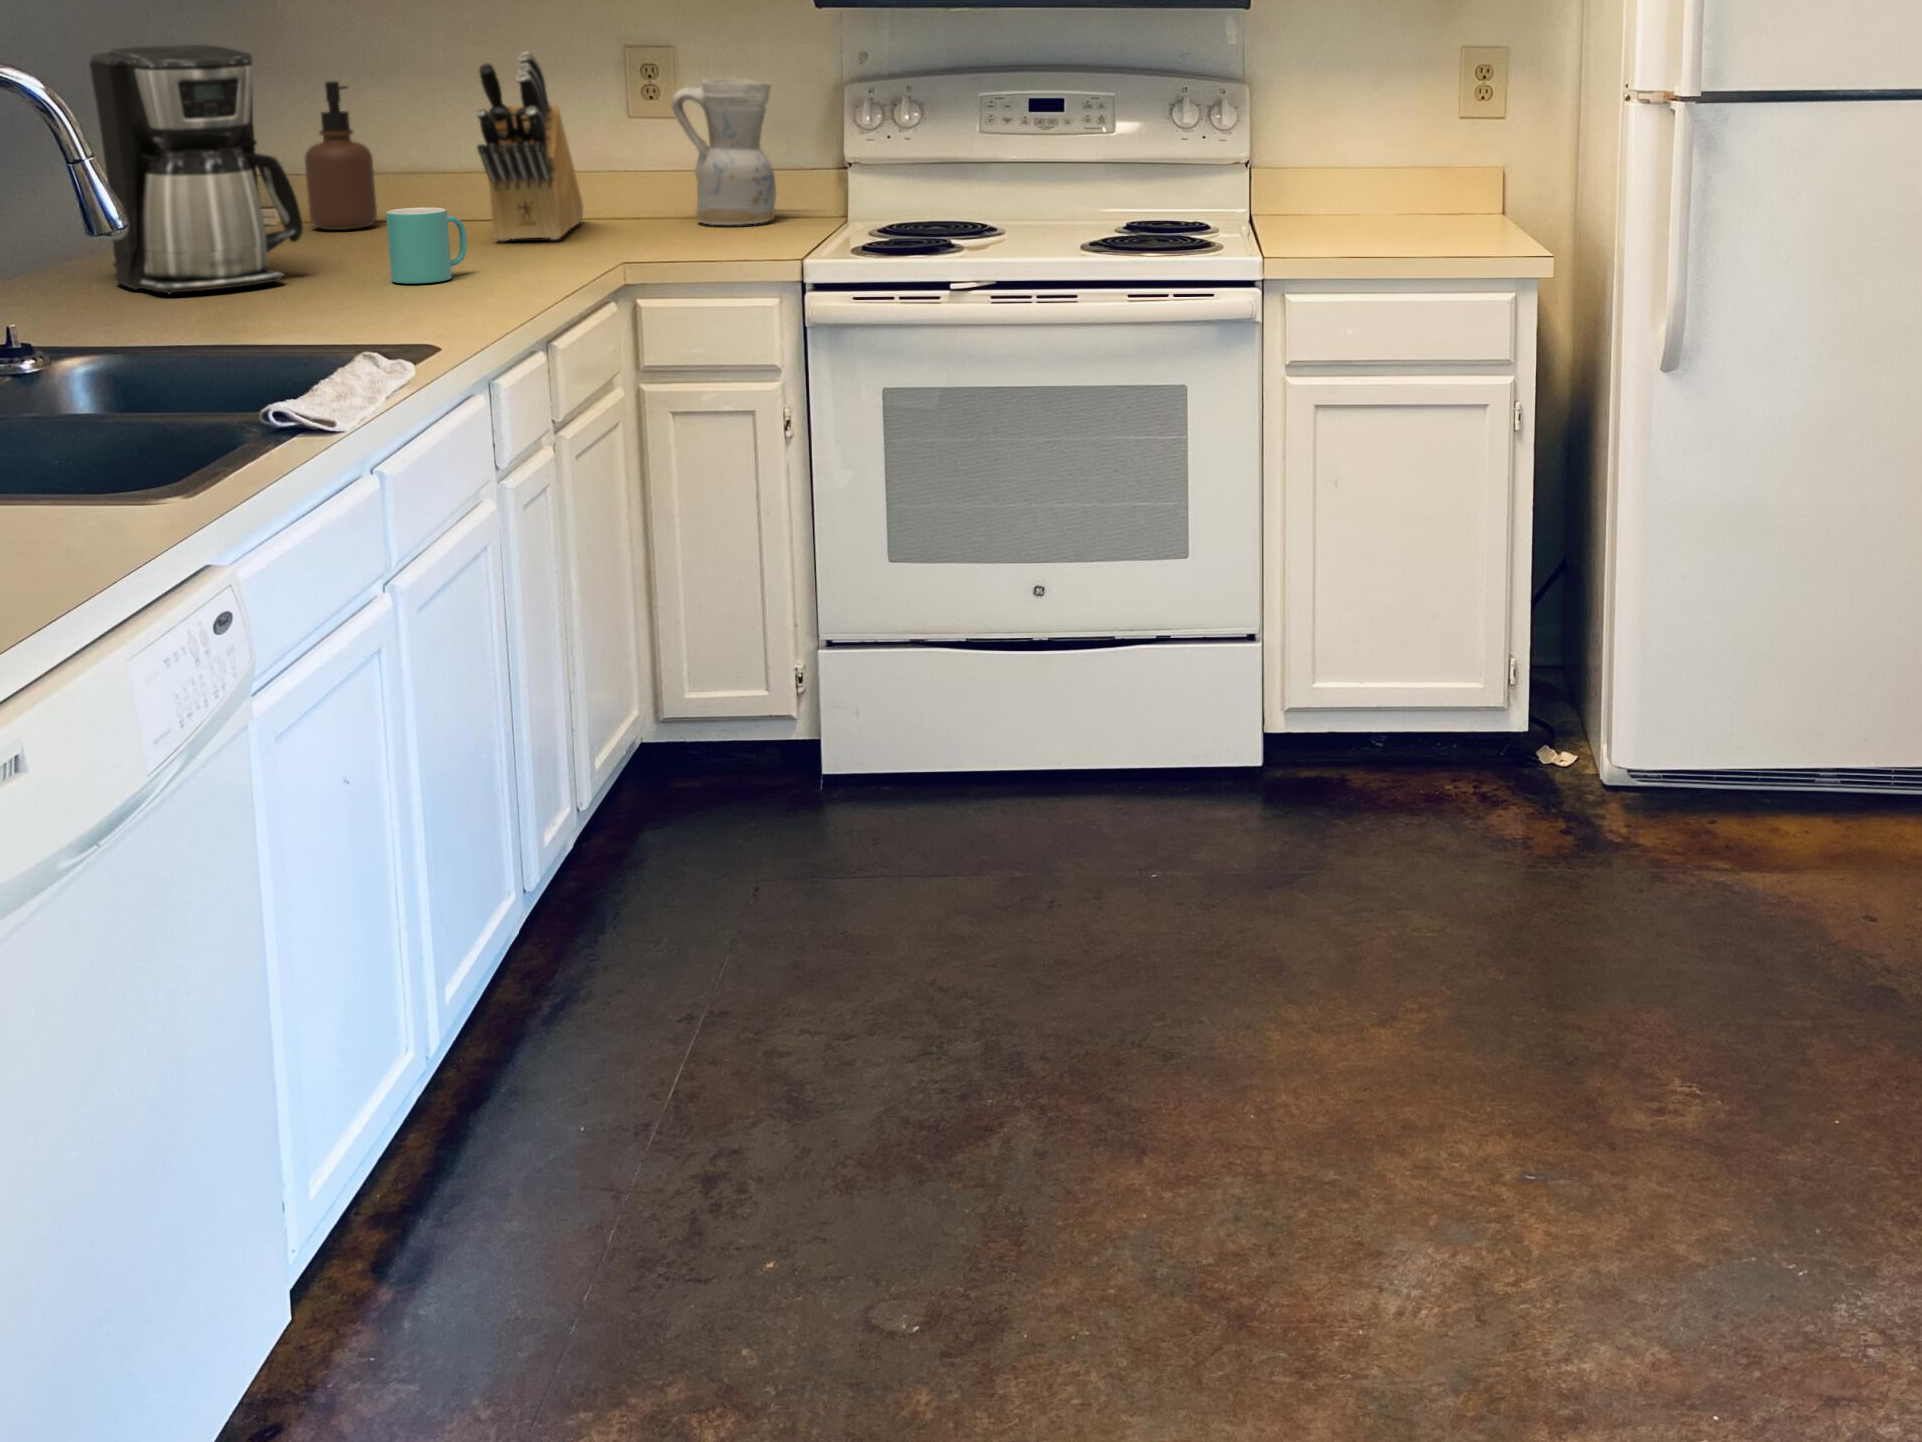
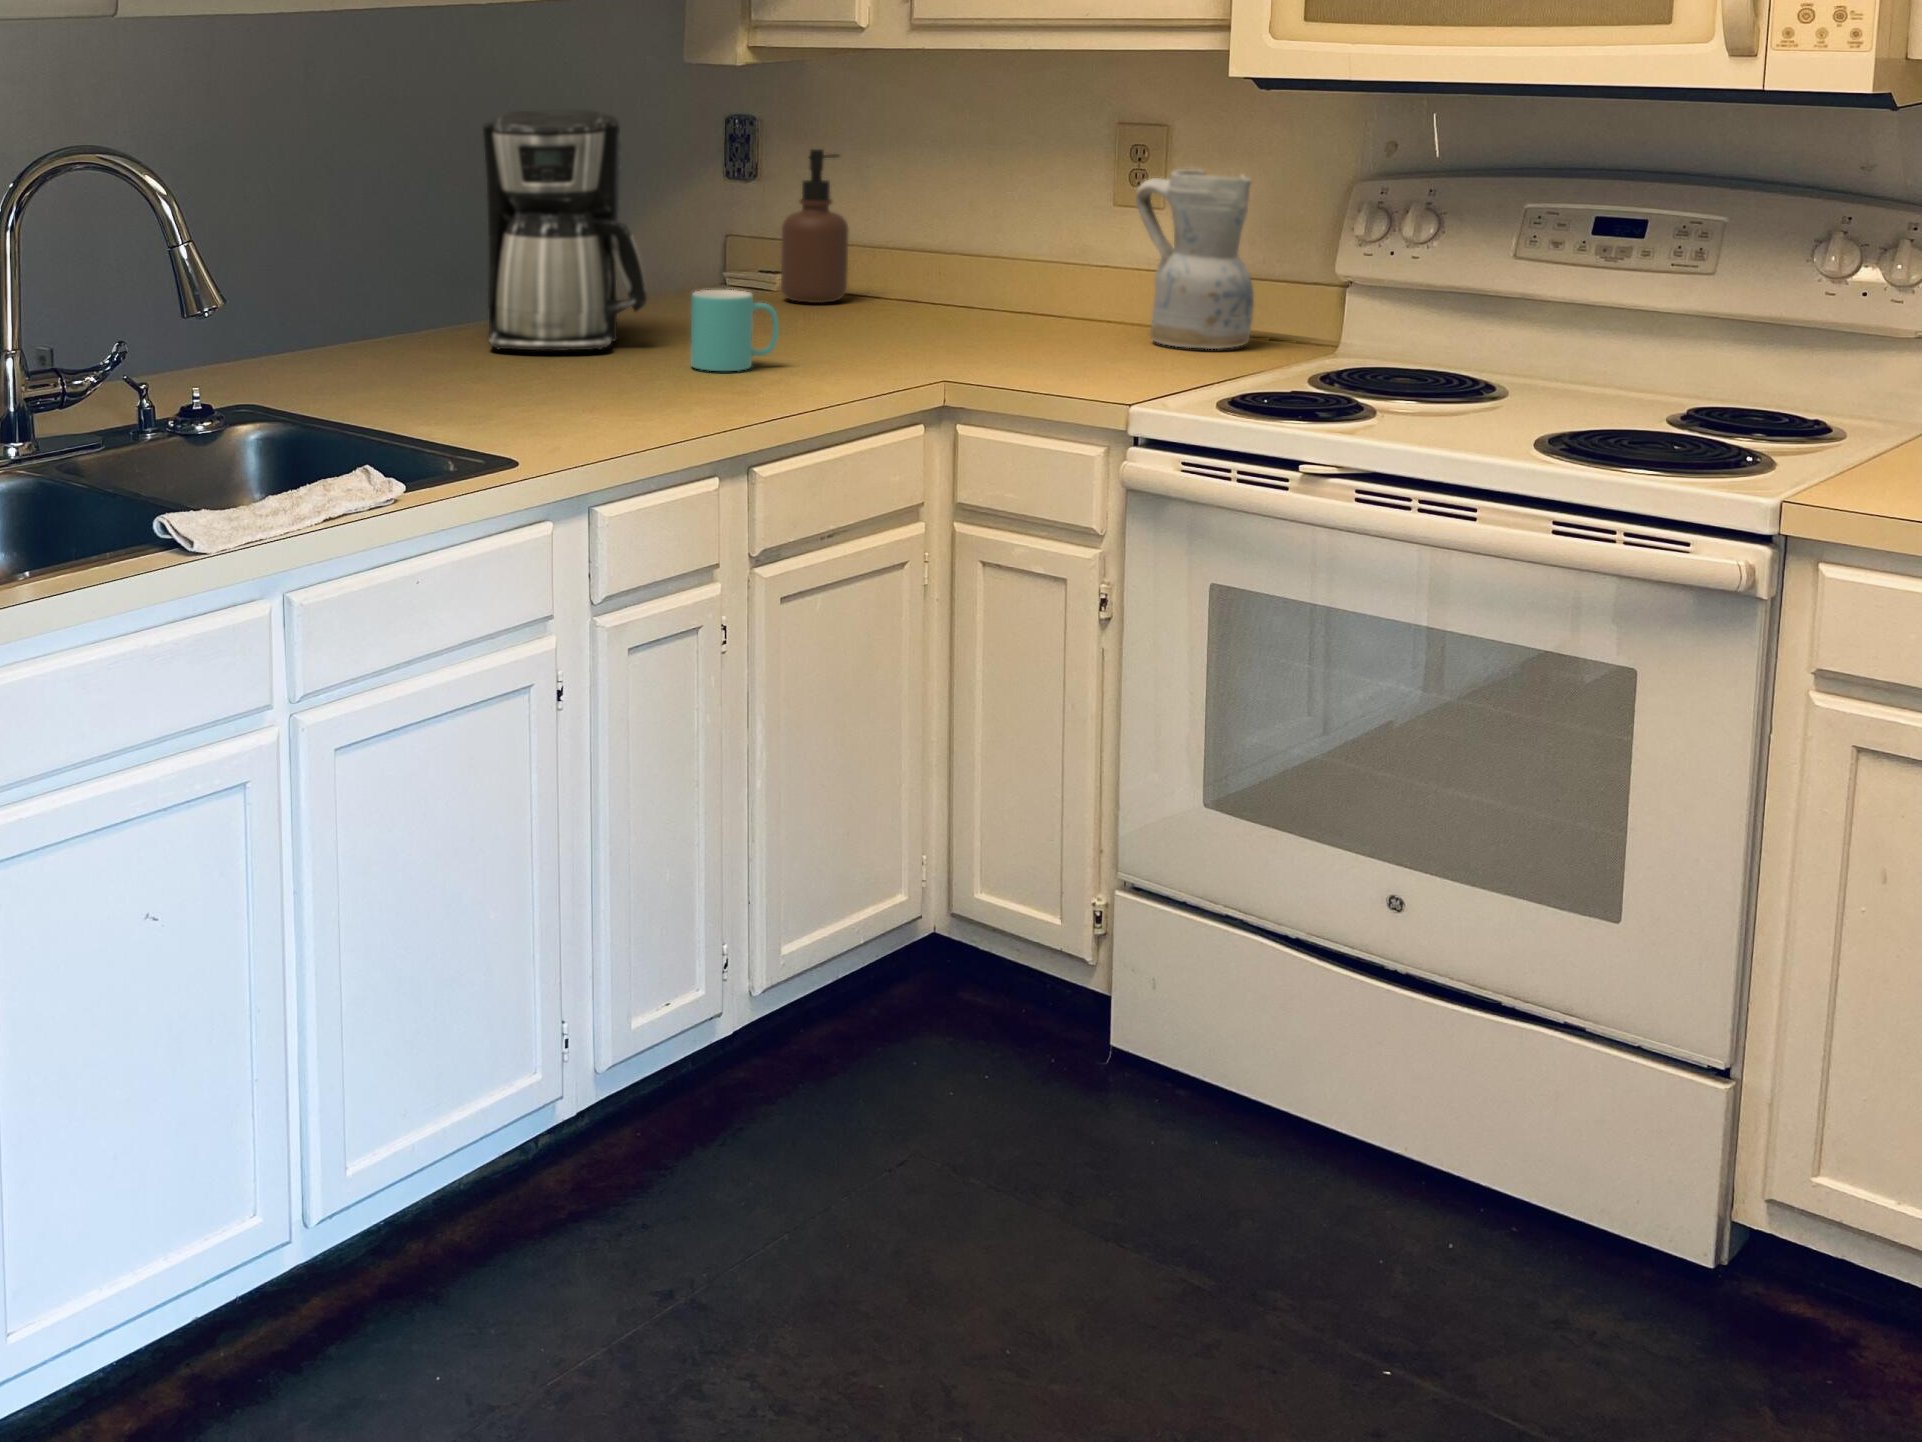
knife block: present [476,52,583,241] -> none [866,129,1043,340]

